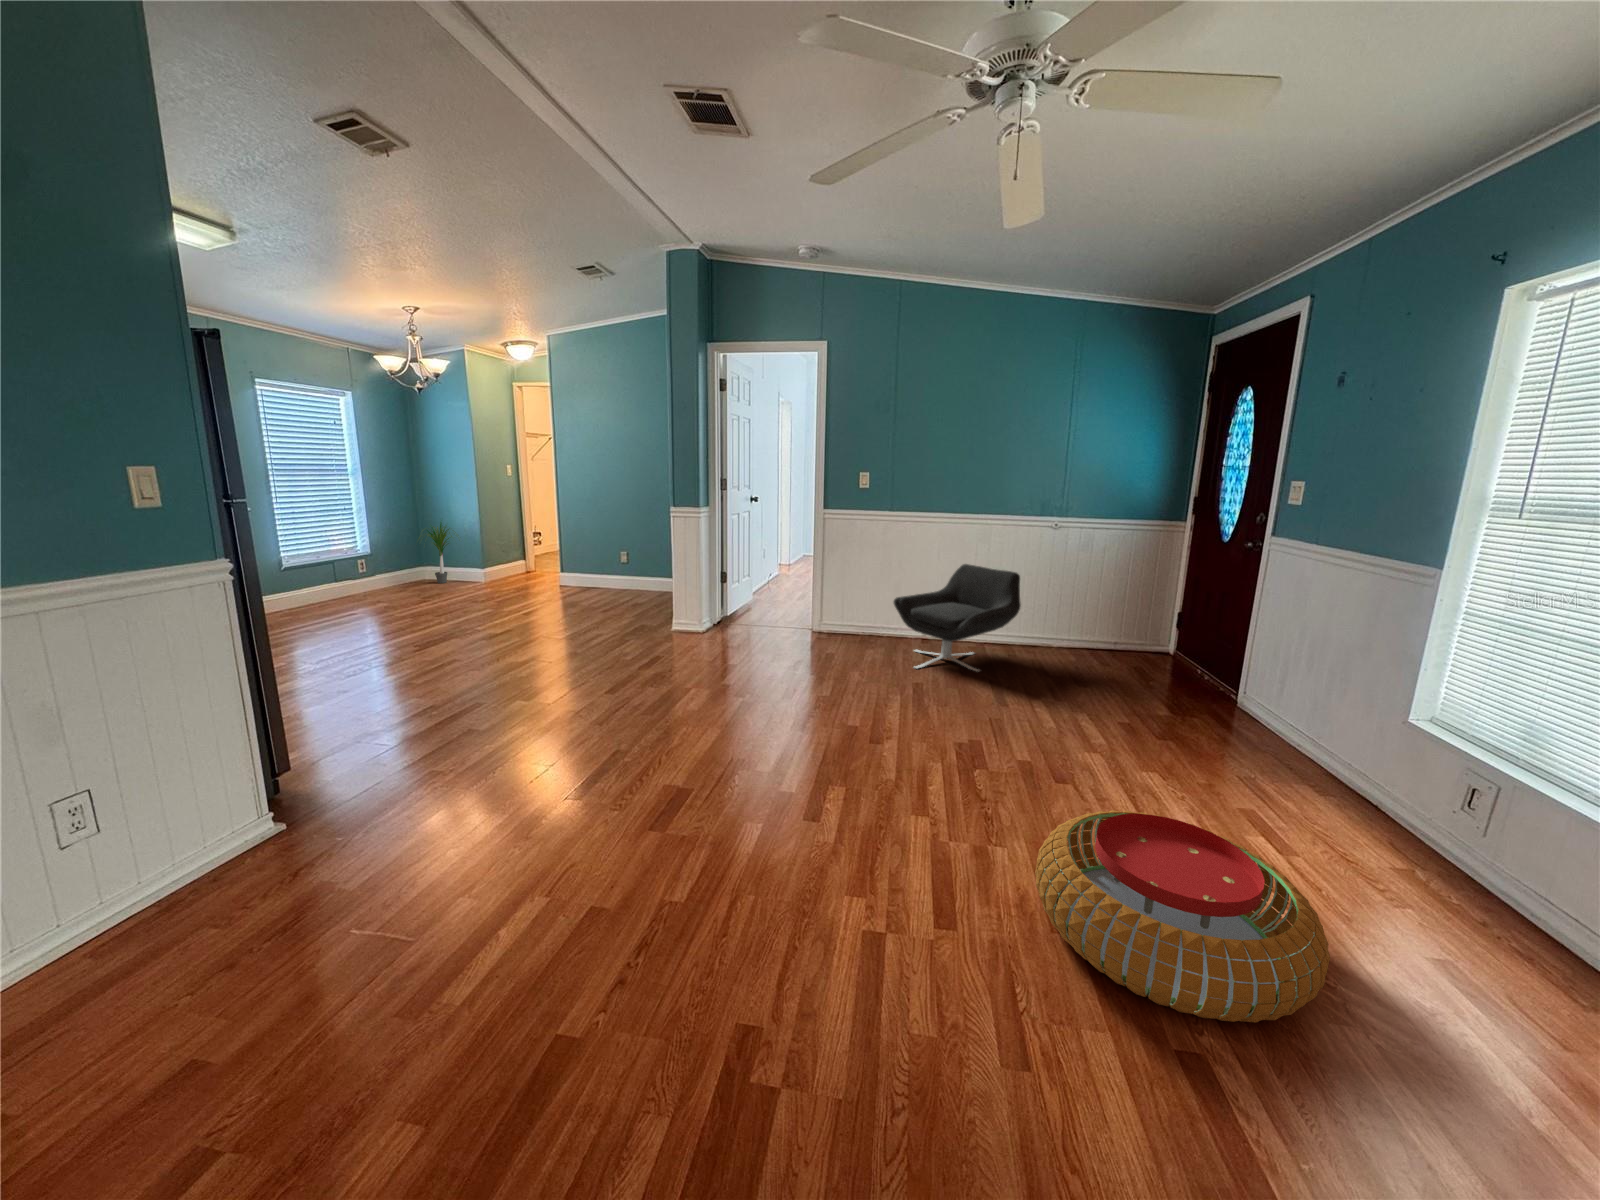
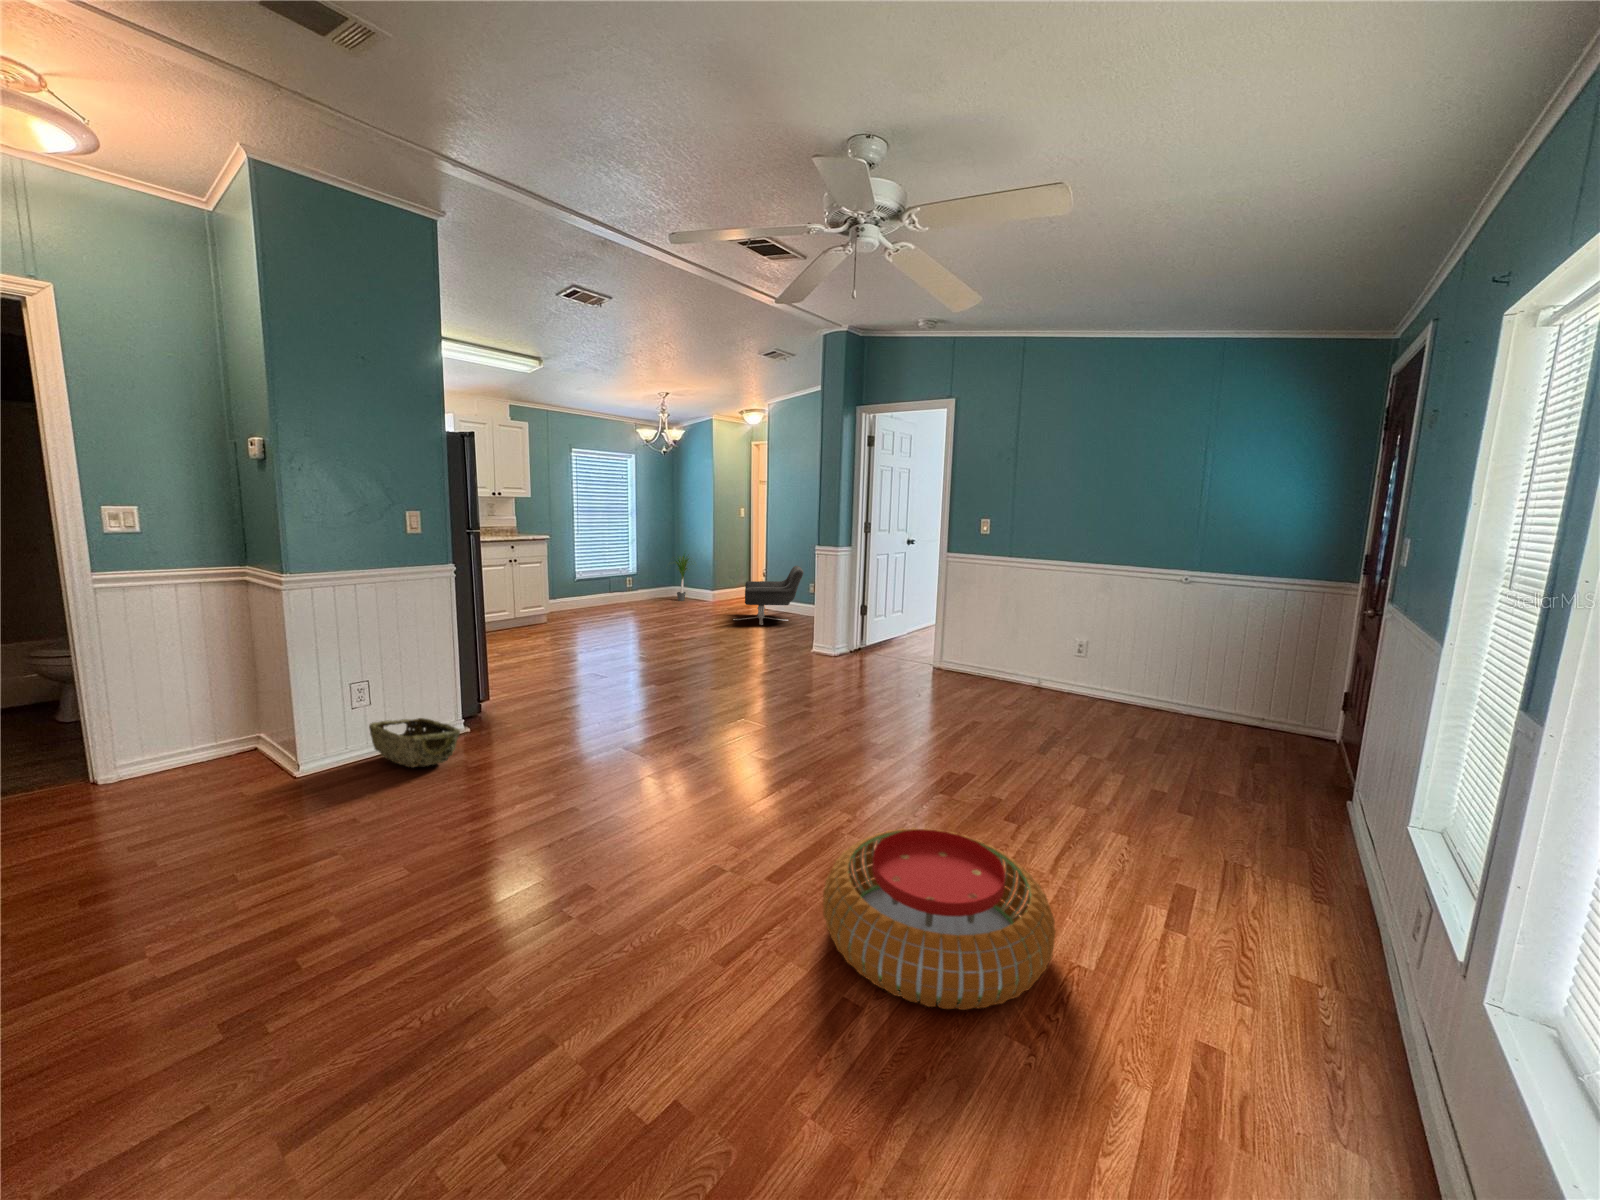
lounge chair: present [894,564,1021,671] -> present [734,566,803,625]
woven basket: none [107,829,318,927] -> present [369,718,460,767]

